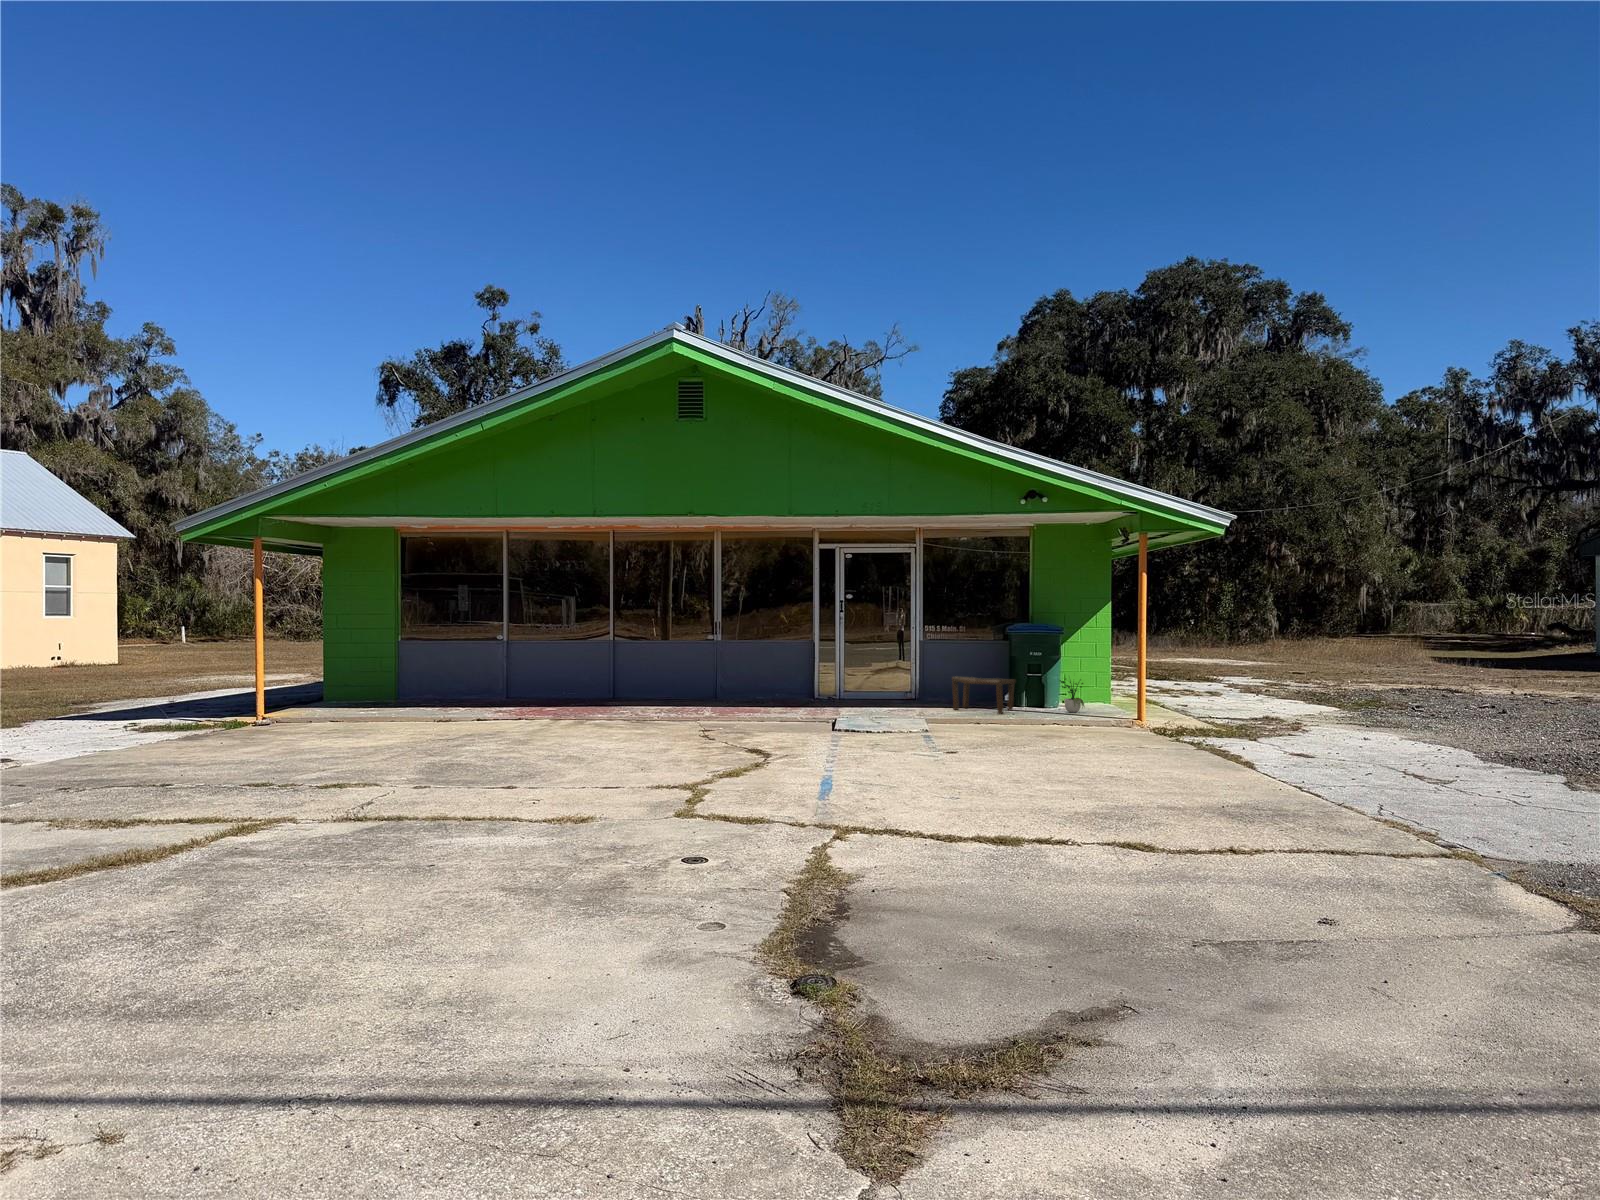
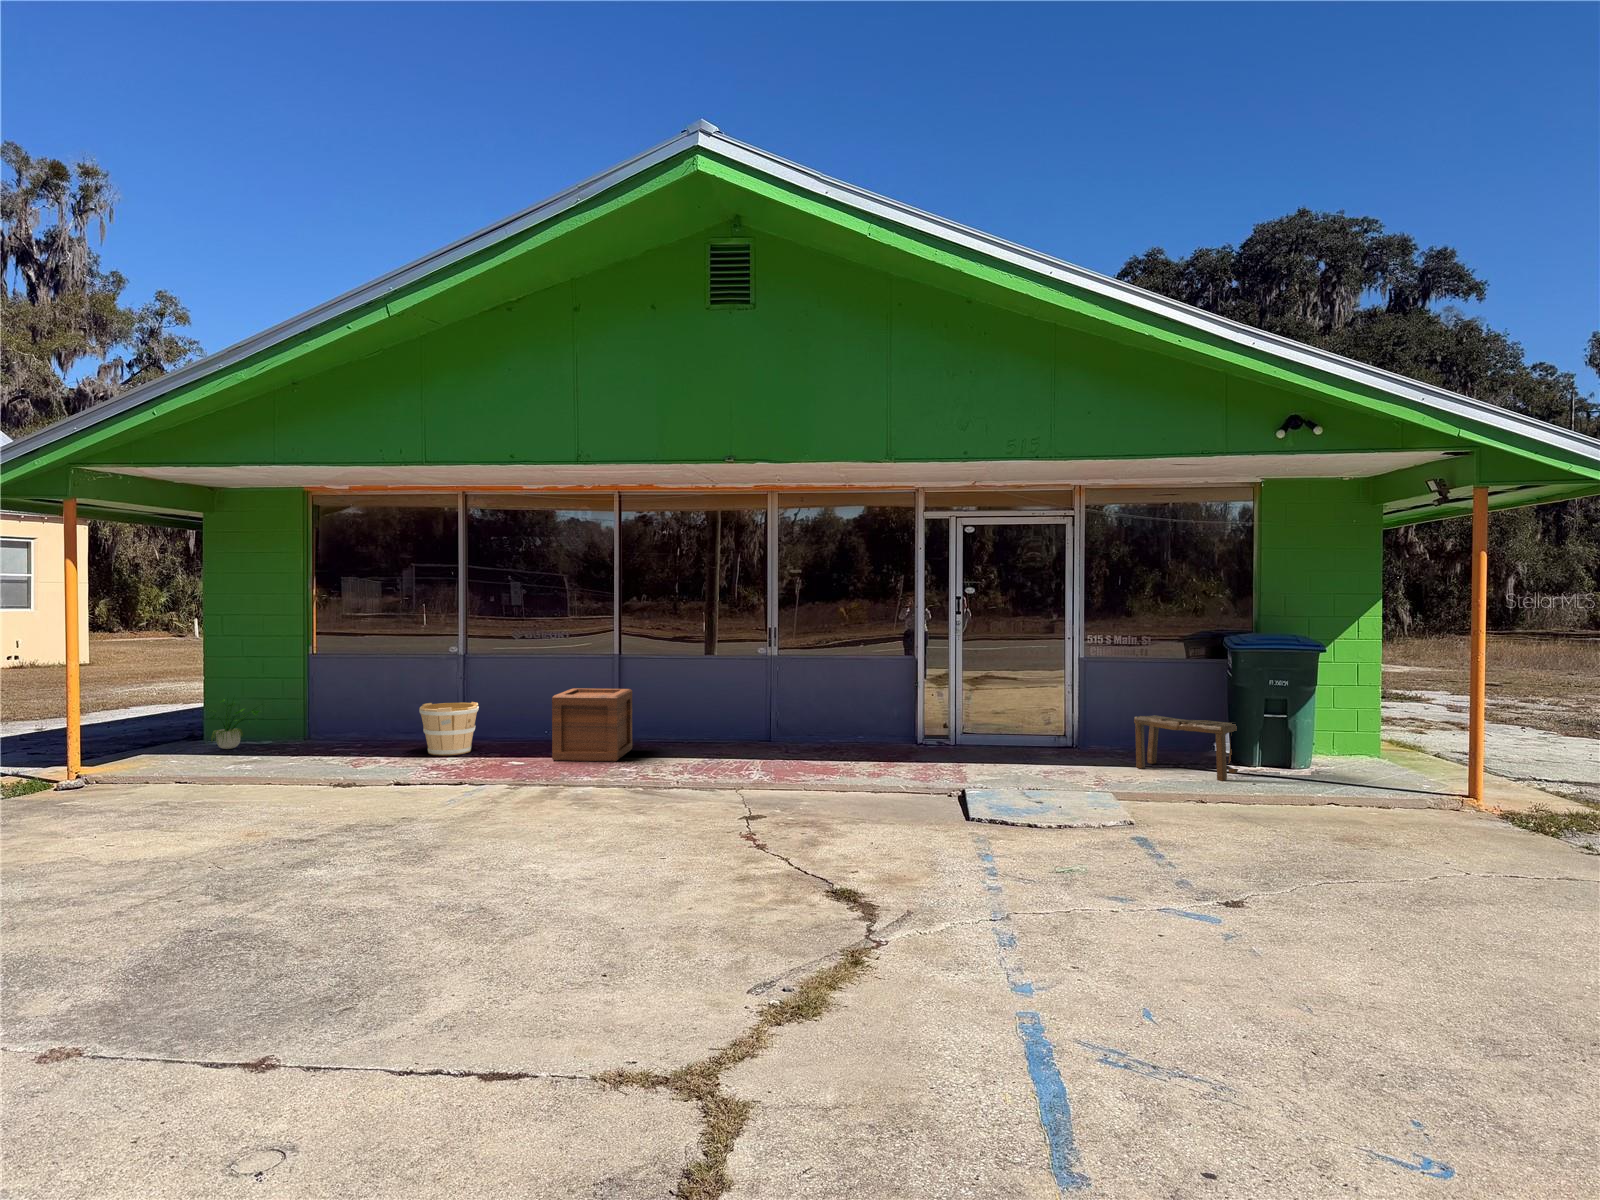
wooden crate: none [574,664,625,710] -> present [552,688,632,762]
wooden bucket: none [483,674,521,709] -> present [419,702,479,755]
potted plant: present [1060,678,1084,713] -> present [208,698,265,749]

